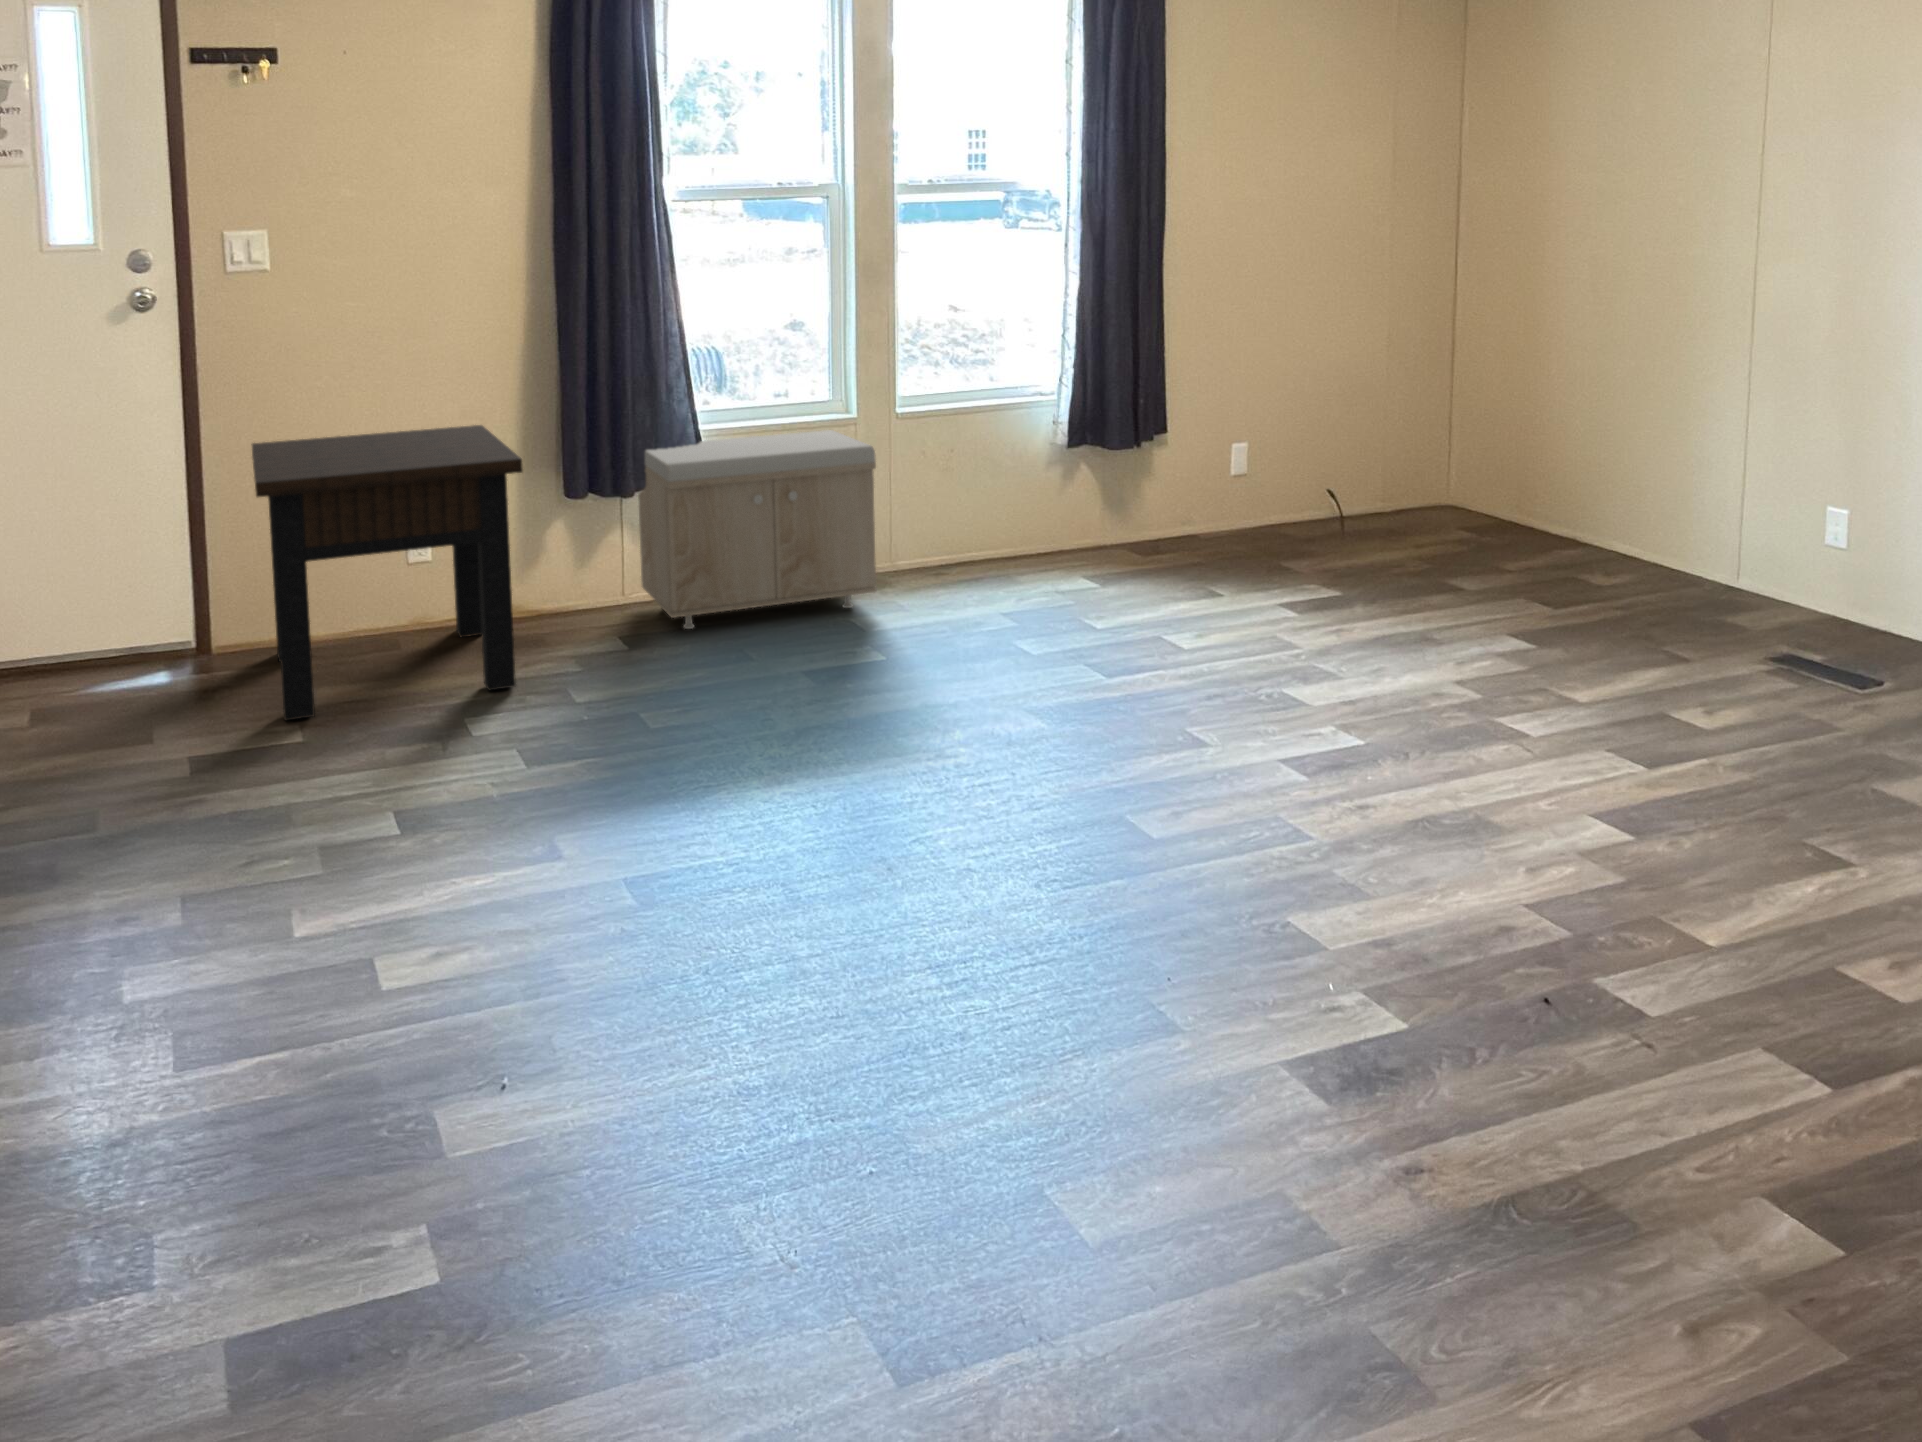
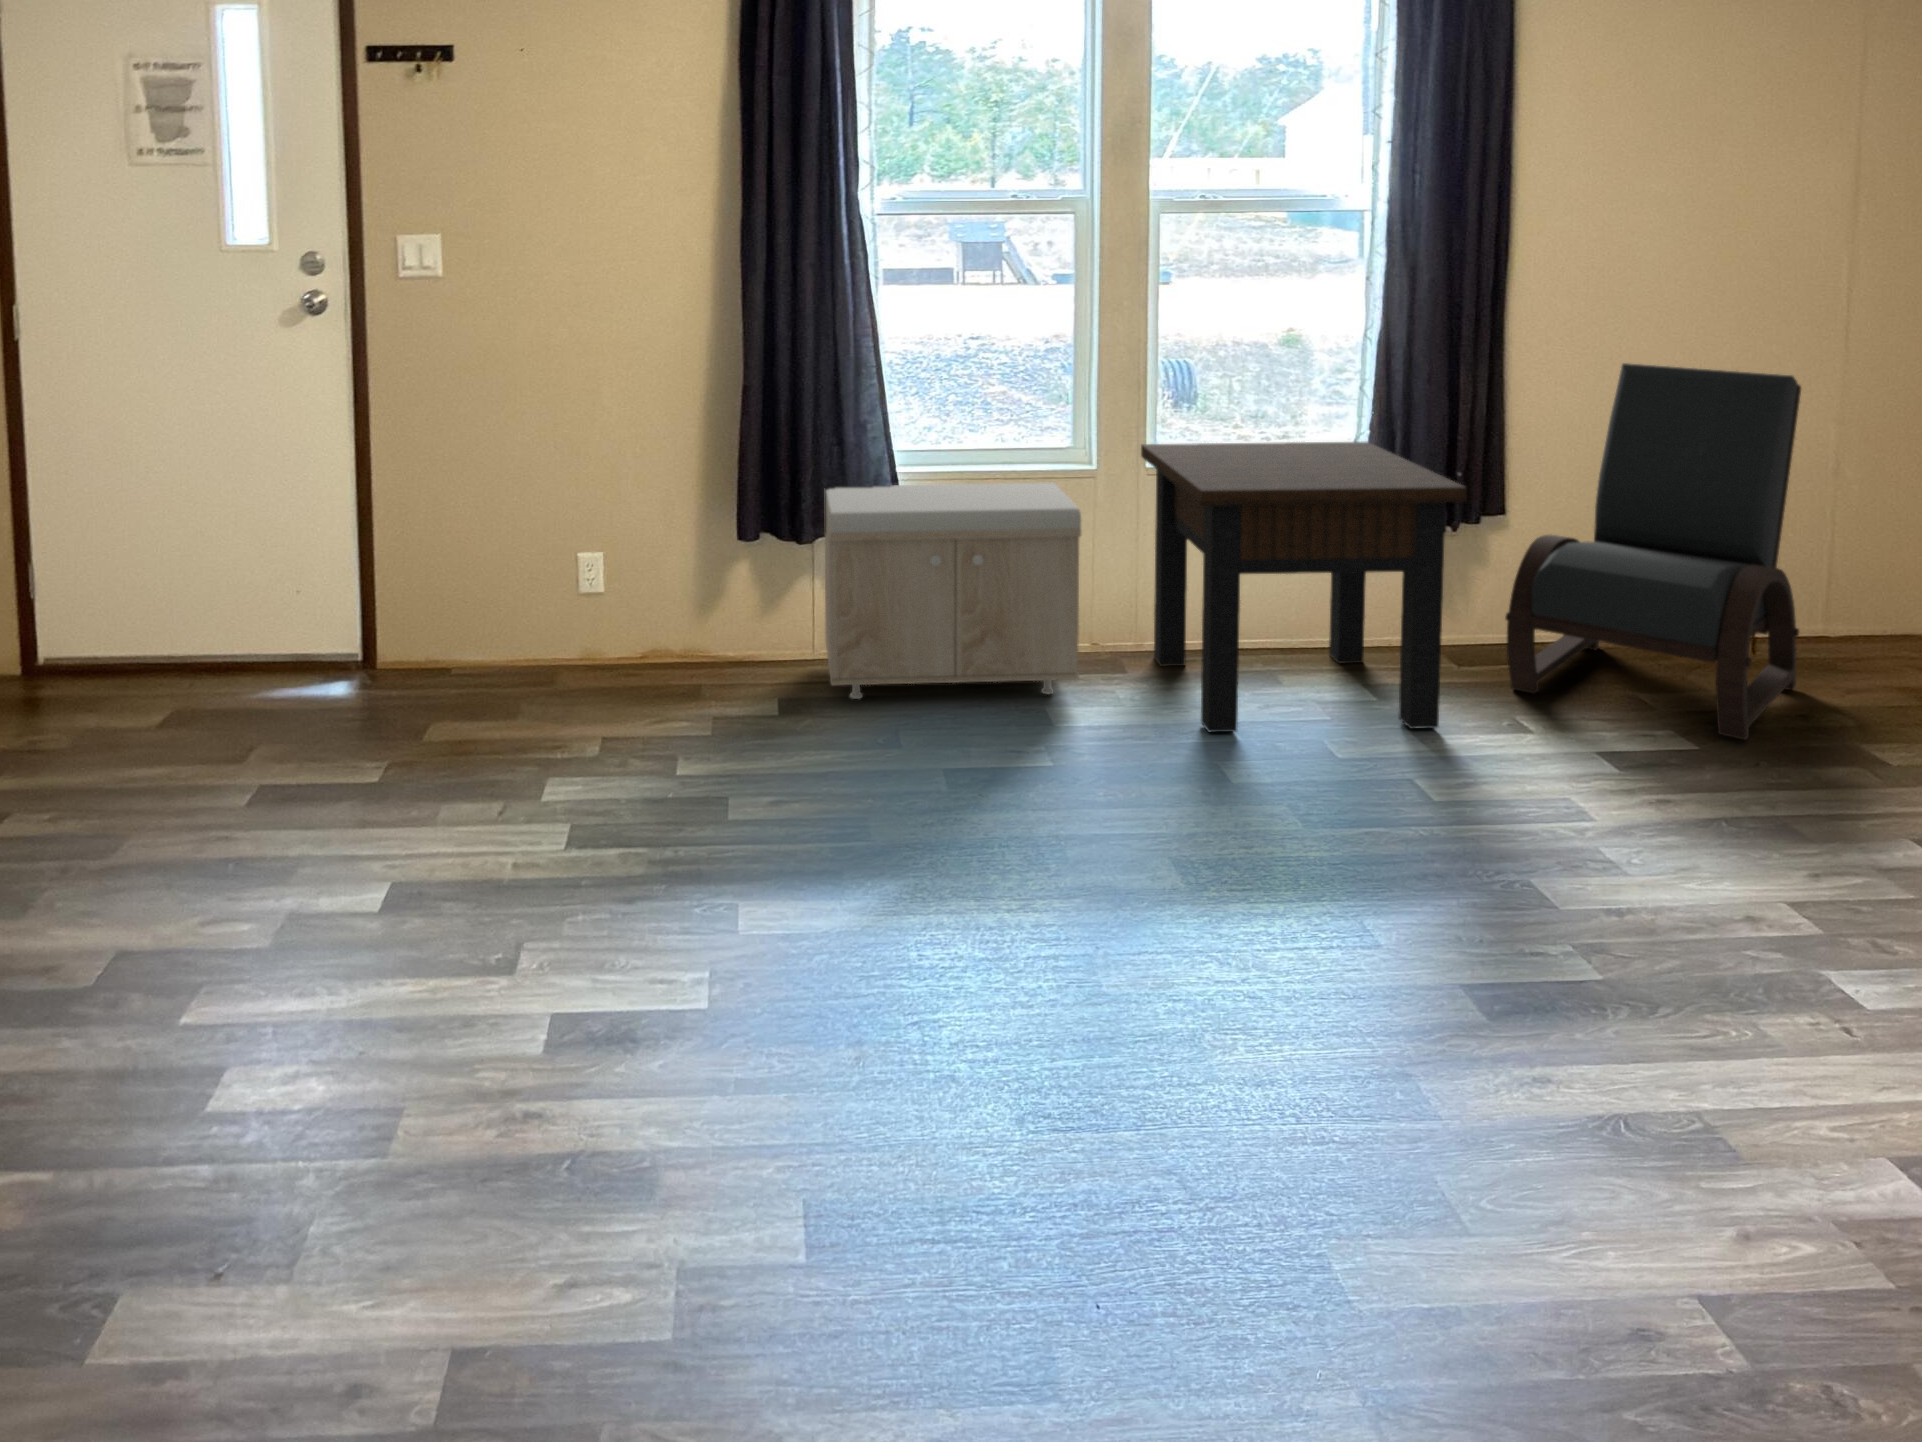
lounge chair: none [1192,307,1390,583] -> present [1505,363,1801,740]
side table: present [252,425,523,720] -> present [1141,442,1467,732]

